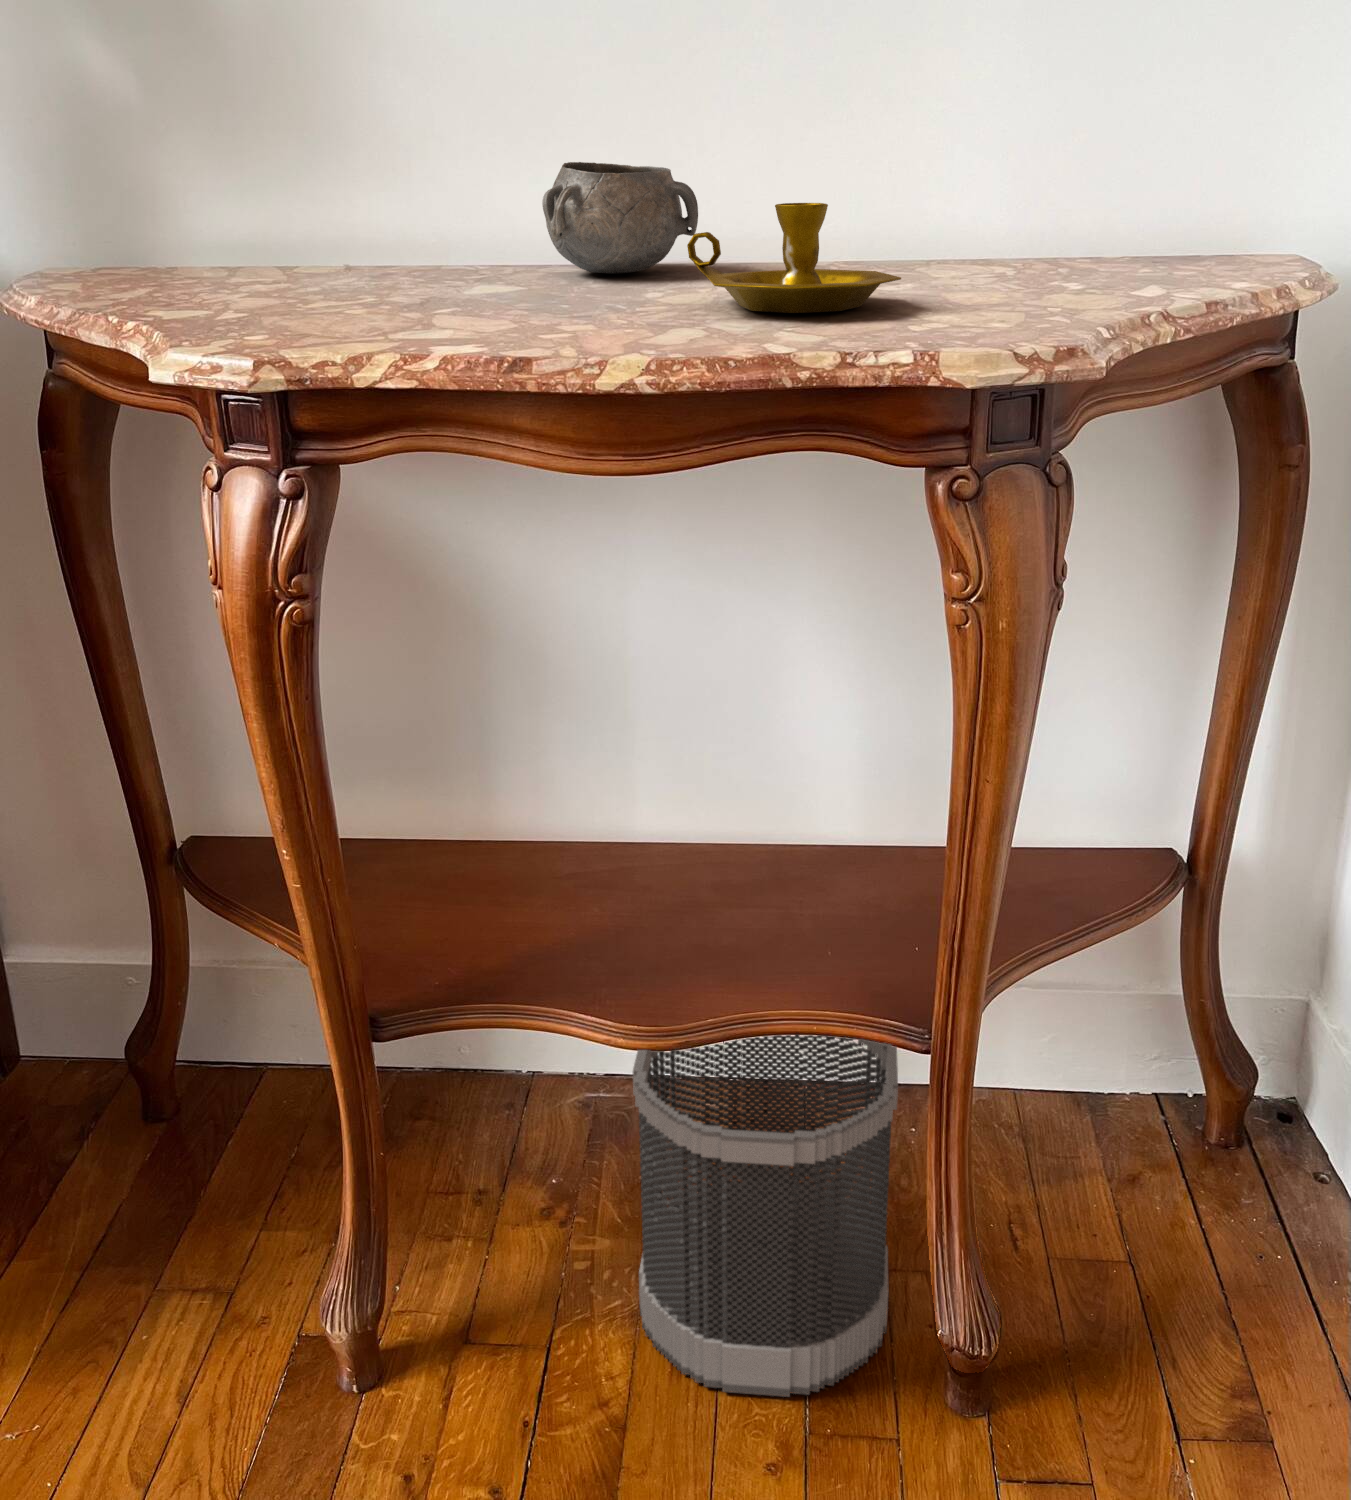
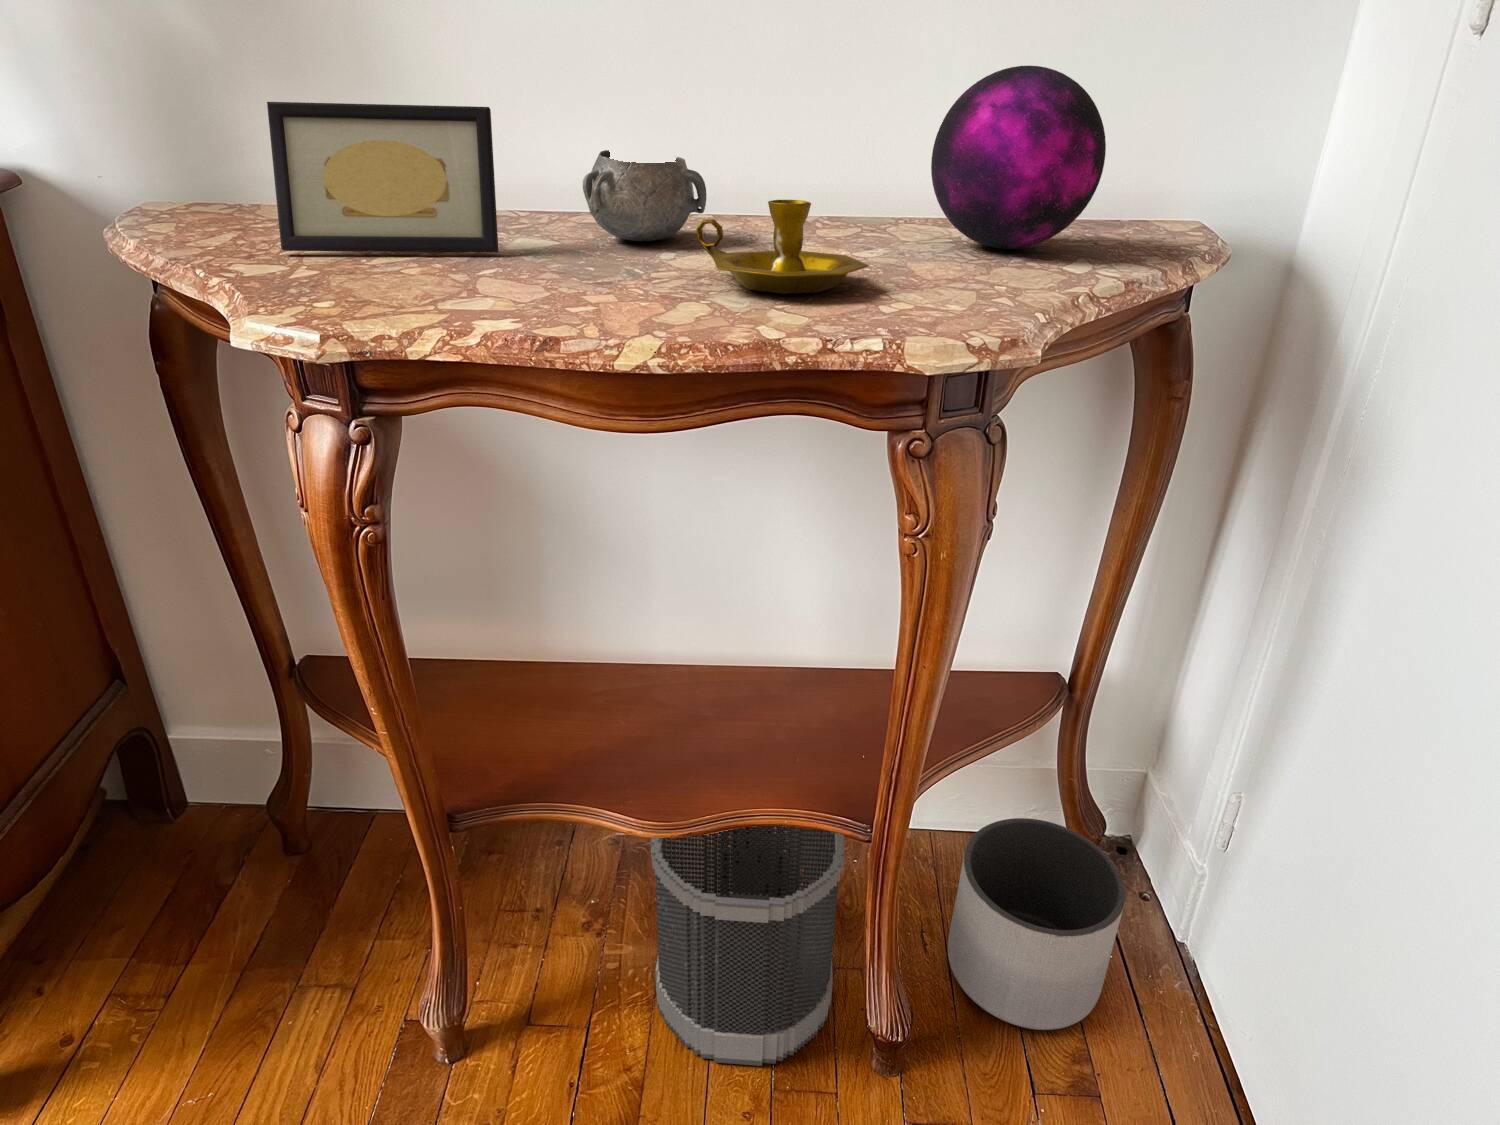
decorative orb: none [989,34,1213,267] -> present [931,66,1106,249]
picture frame: none [166,112,439,294] -> present [267,102,499,252]
planter: none [1057,1069,1303,1358] -> present [948,818,1126,1030]

